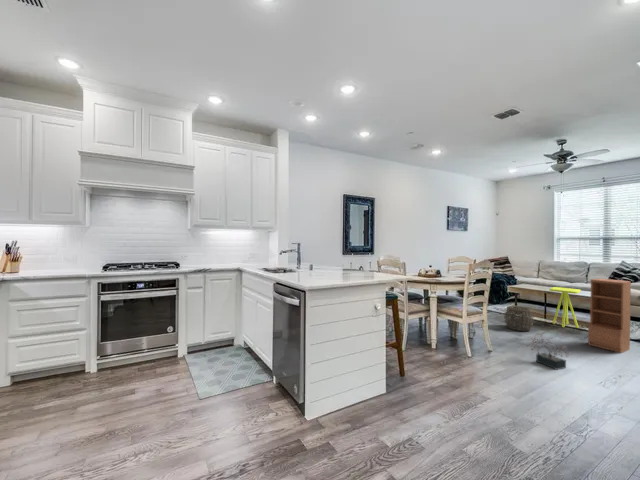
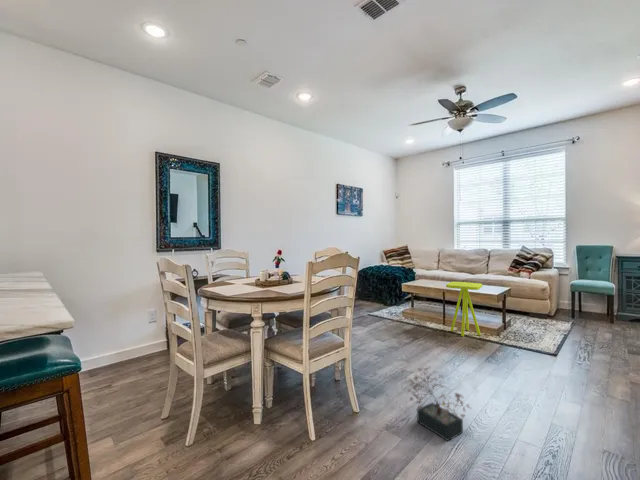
bookcase: present [588,279,631,353] -> none [493,268,545,380]
woven basket: present [505,306,533,331] -> none [389,312,426,350]

